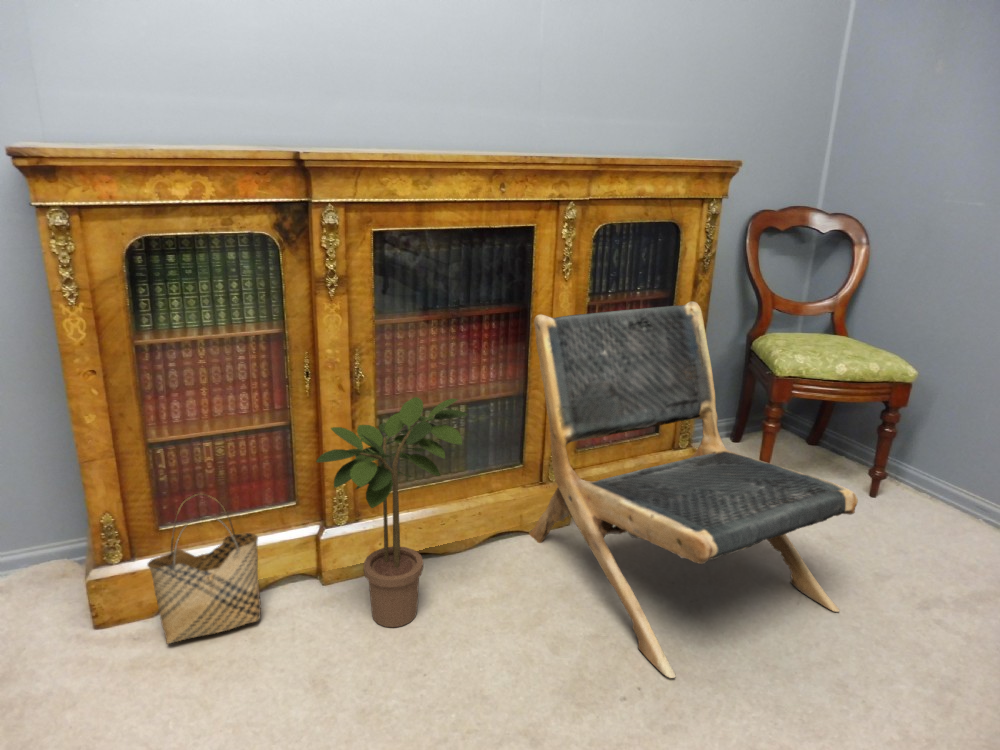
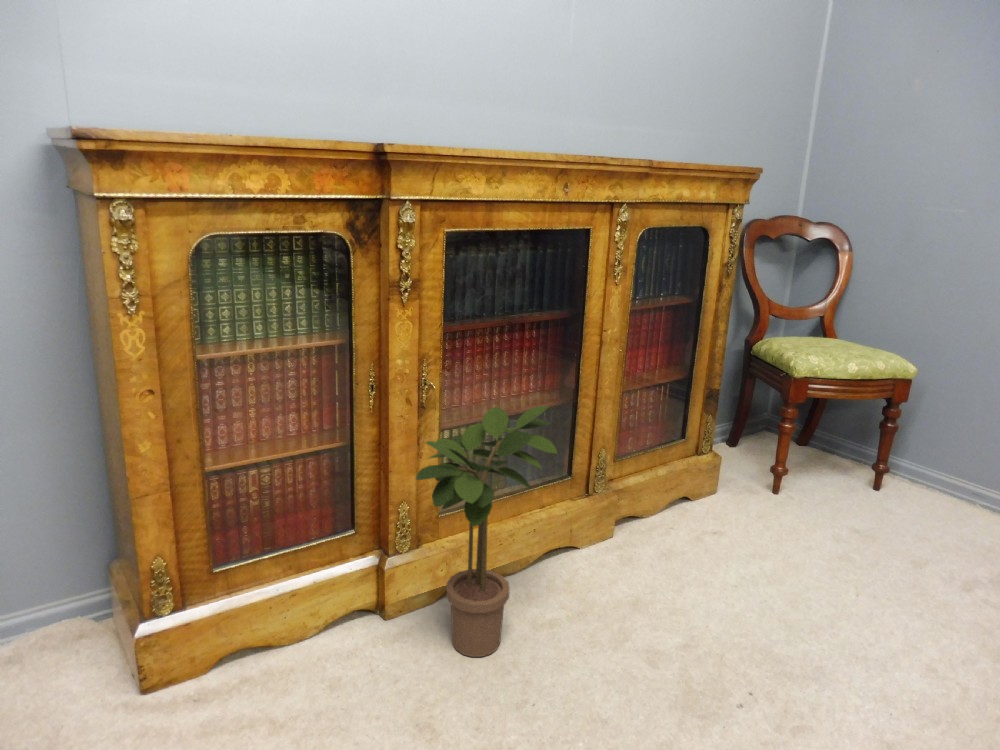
lounge chair: present [529,302,858,678] -> none [577,306,920,679]
woven basket: present [147,493,261,644] -> none [215,525,334,702]

